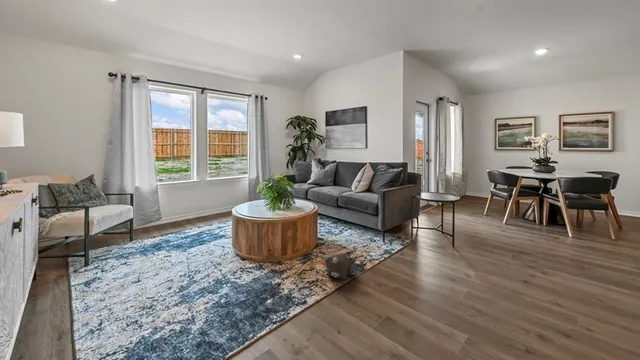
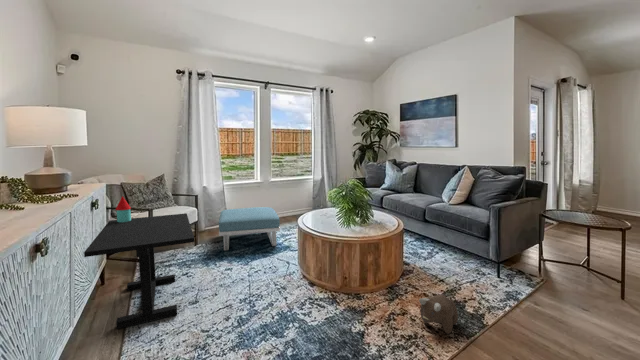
side table: none [33,191,137,305] -> present [84,196,194,329]
footstool: none [156,204,216,243] -> present [219,207,280,251]

